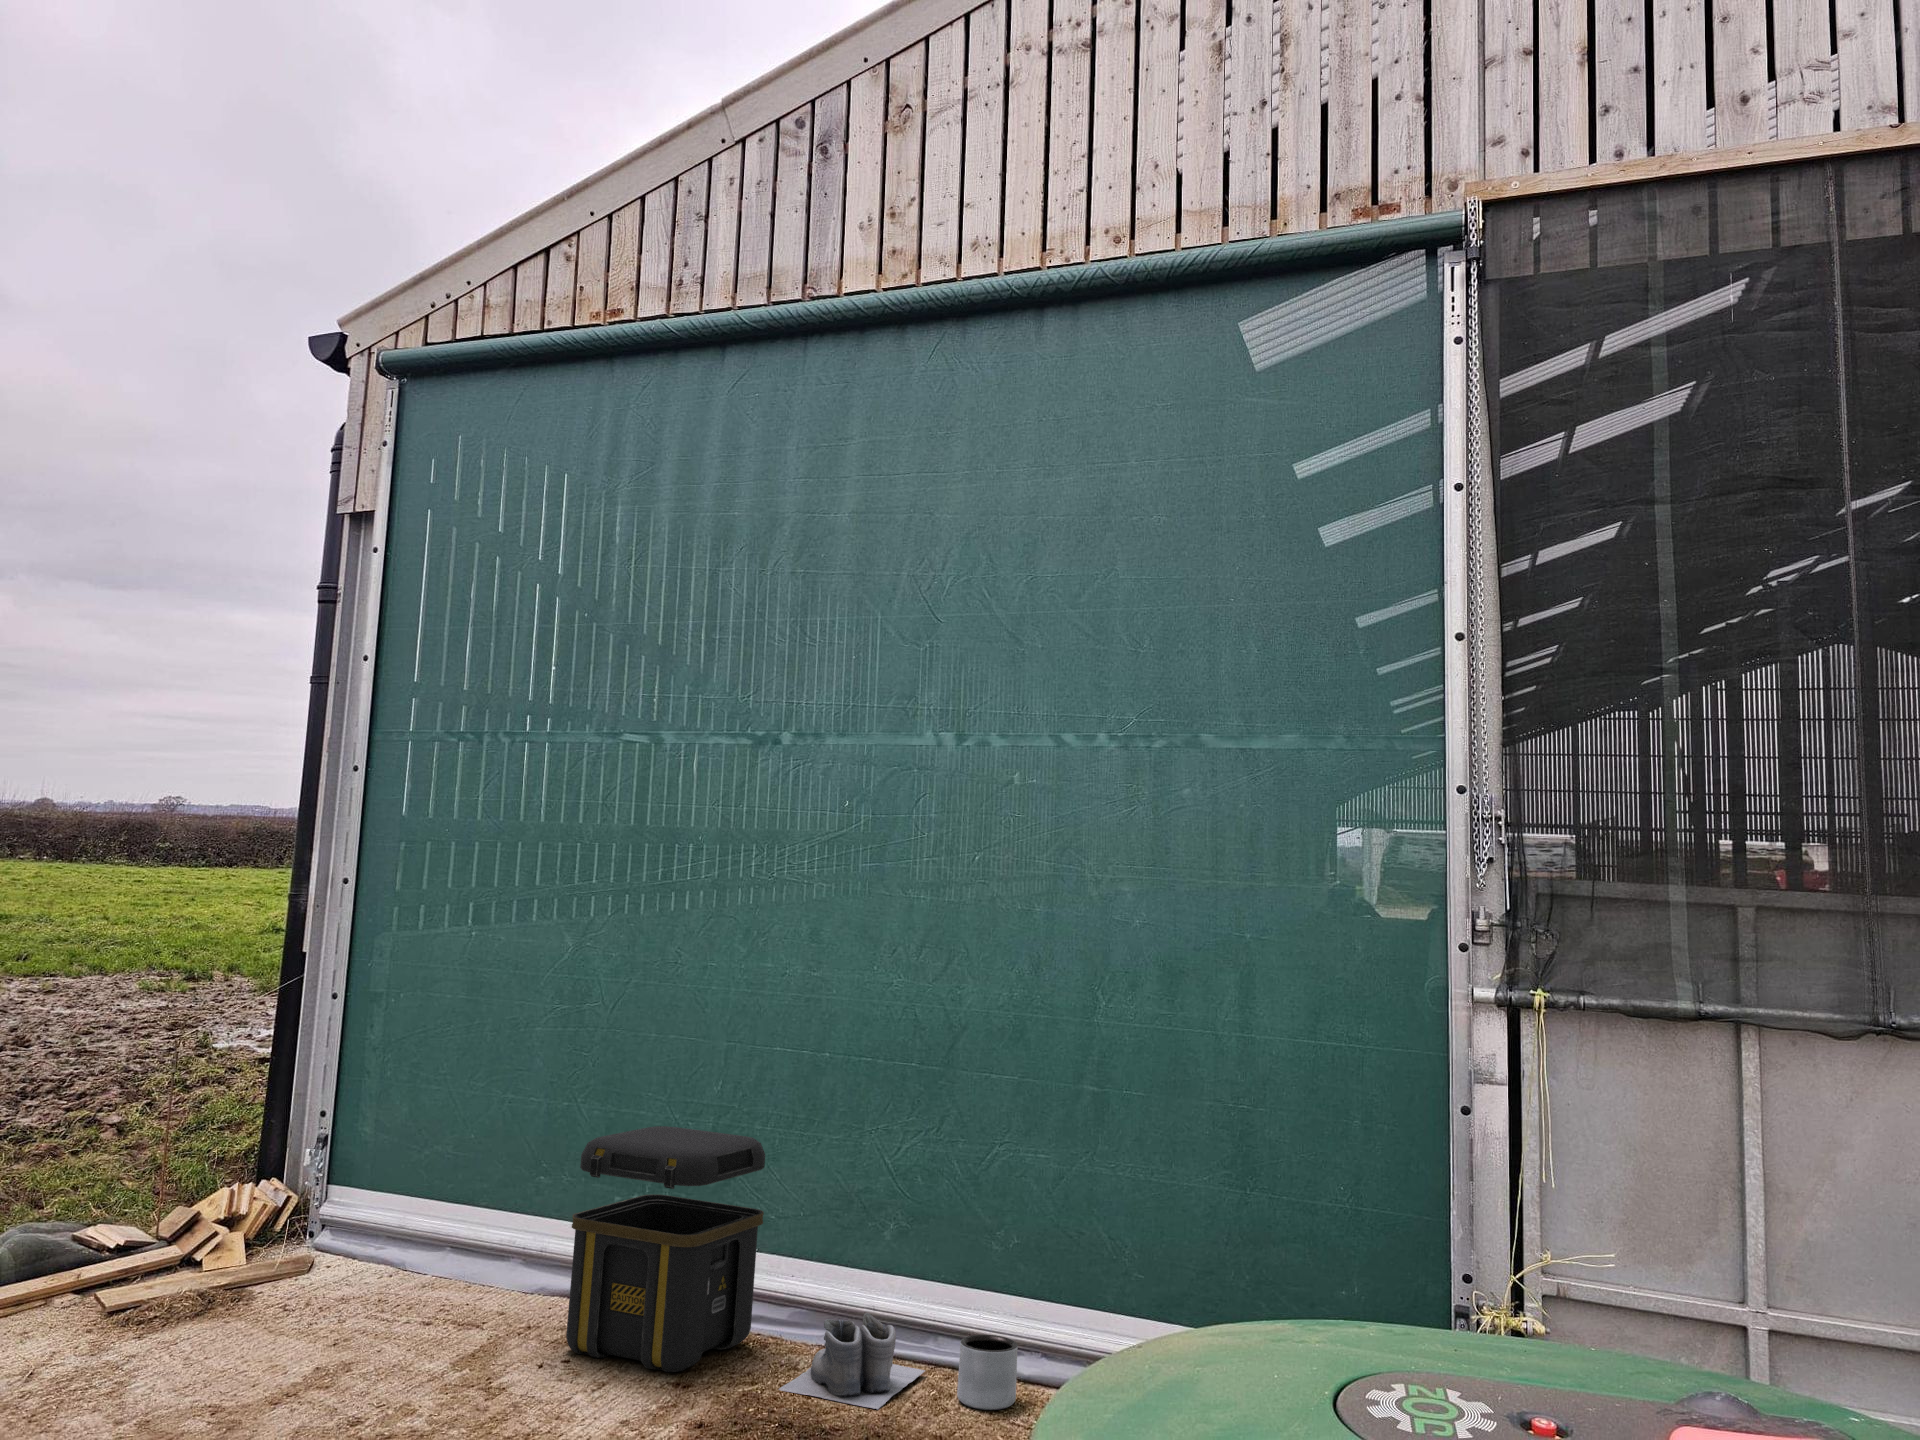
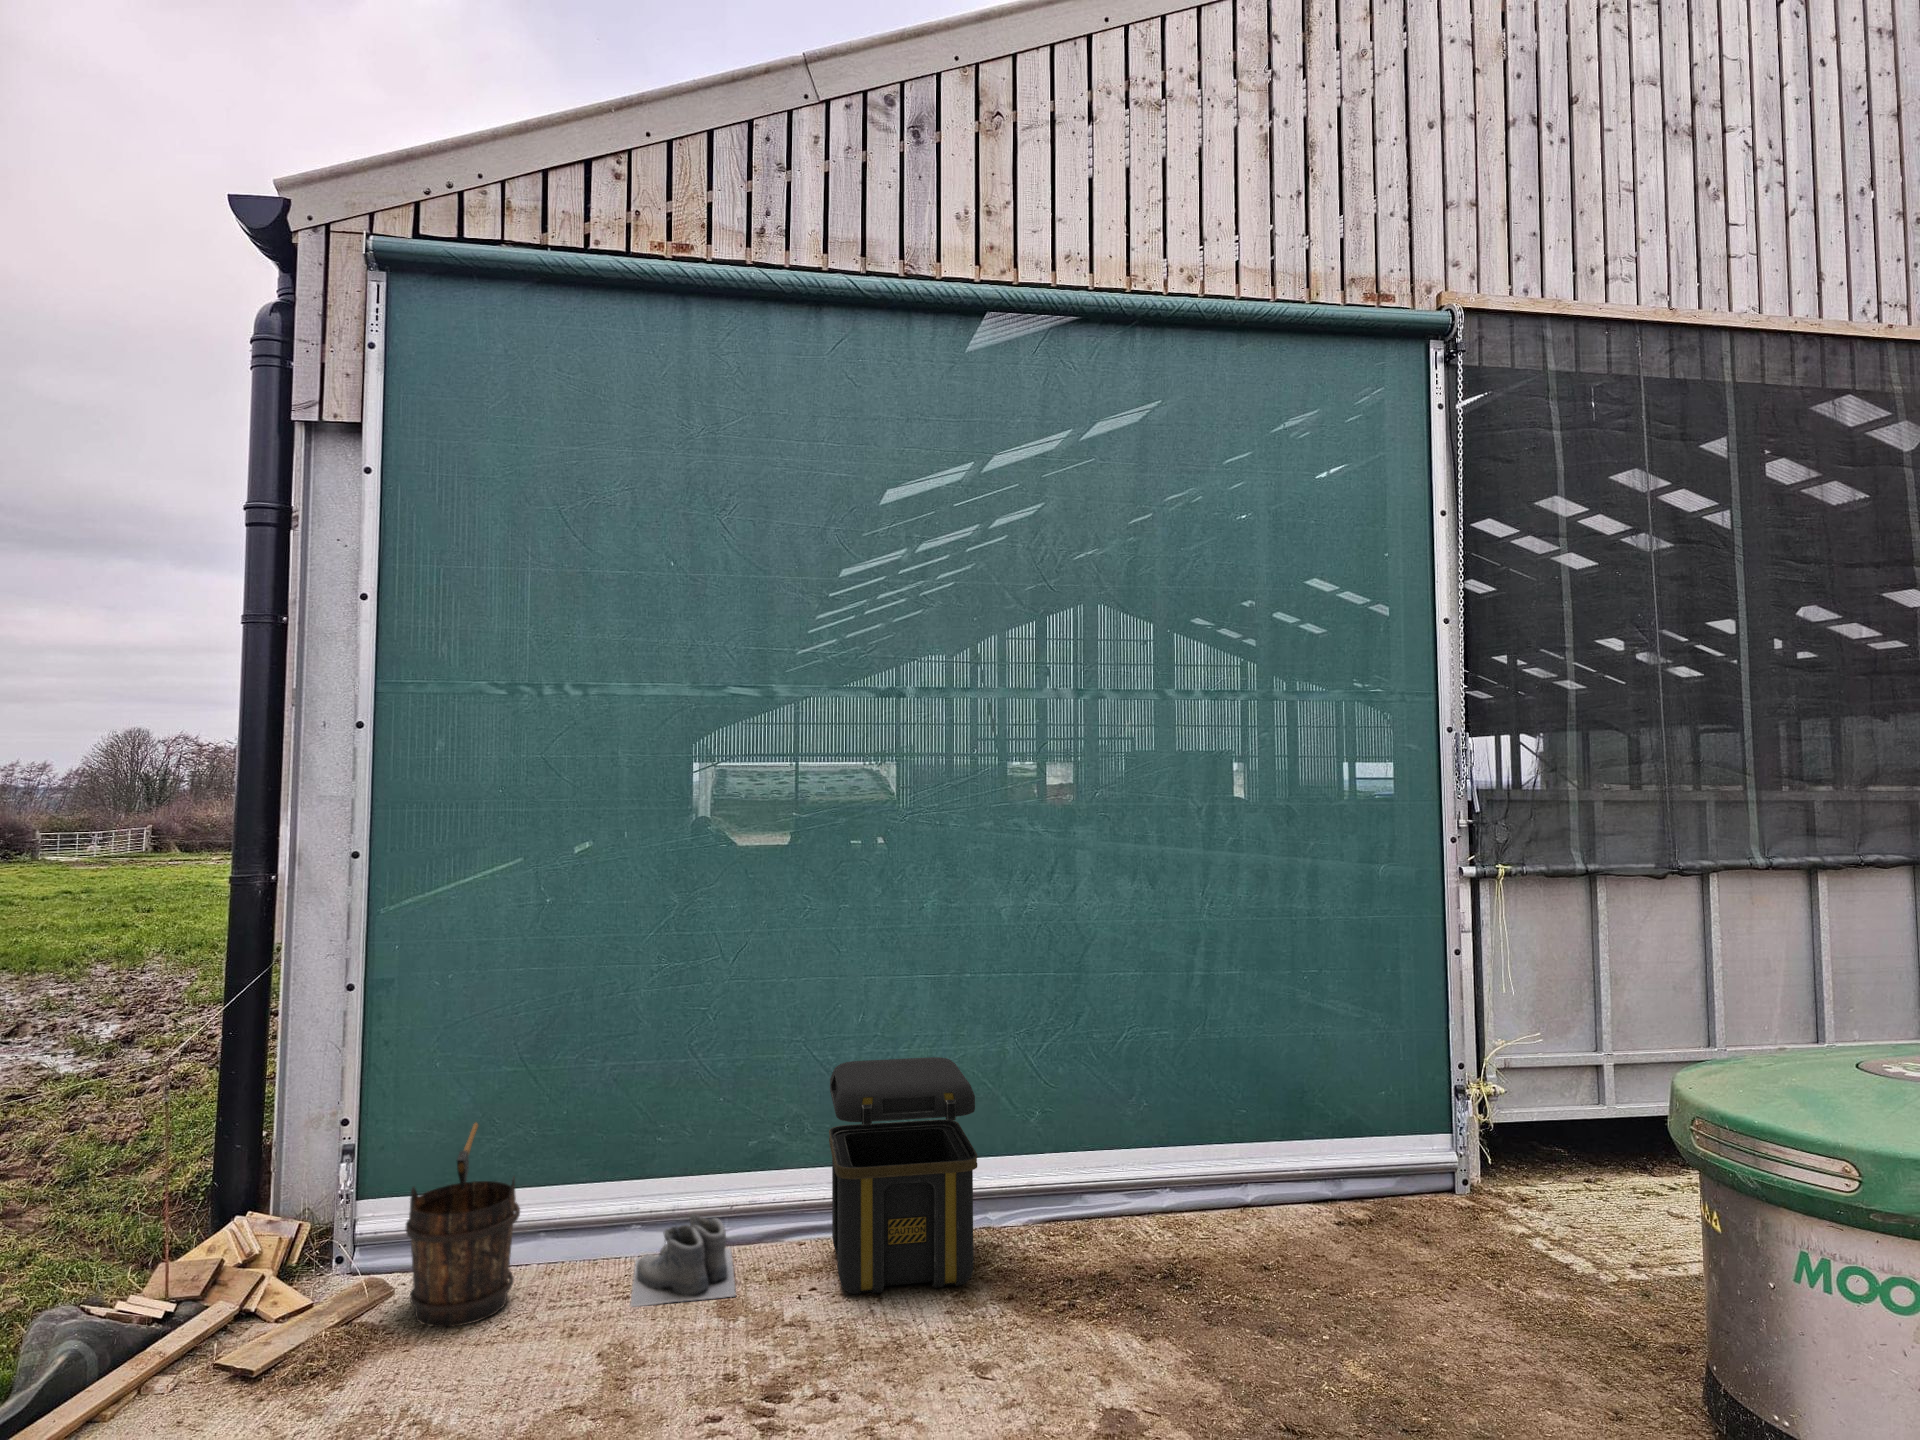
bucket: none [271,1129,385,1292] -> present [406,1123,520,1327]
boots: present [779,1313,925,1410] -> present [630,1213,736,1307]
planter: present [957,1335,1018,1410] -> none [1158,1177,1206,1239]

